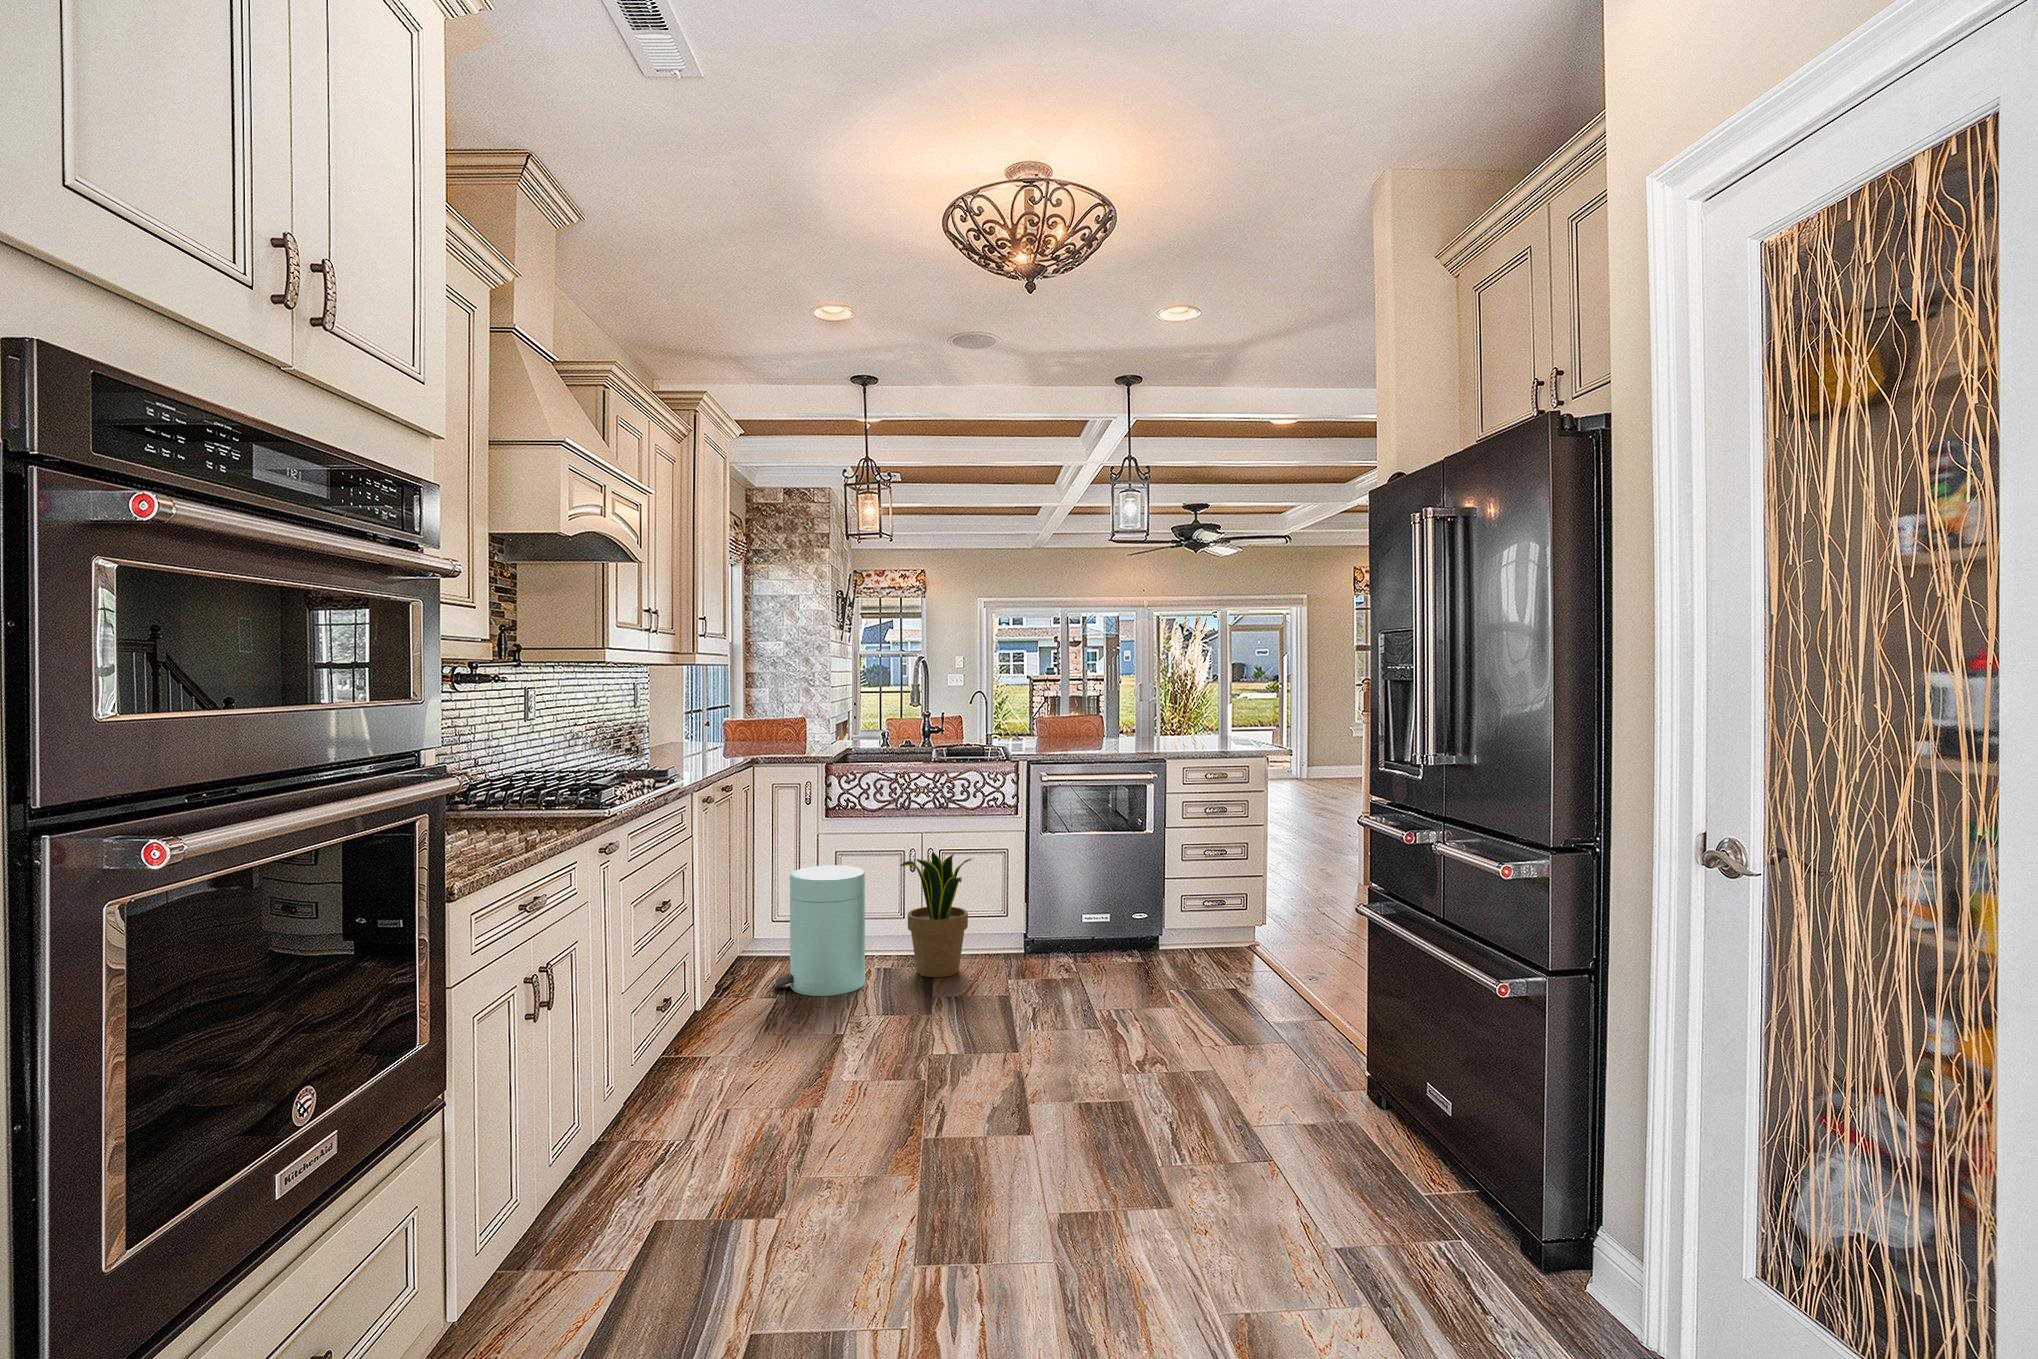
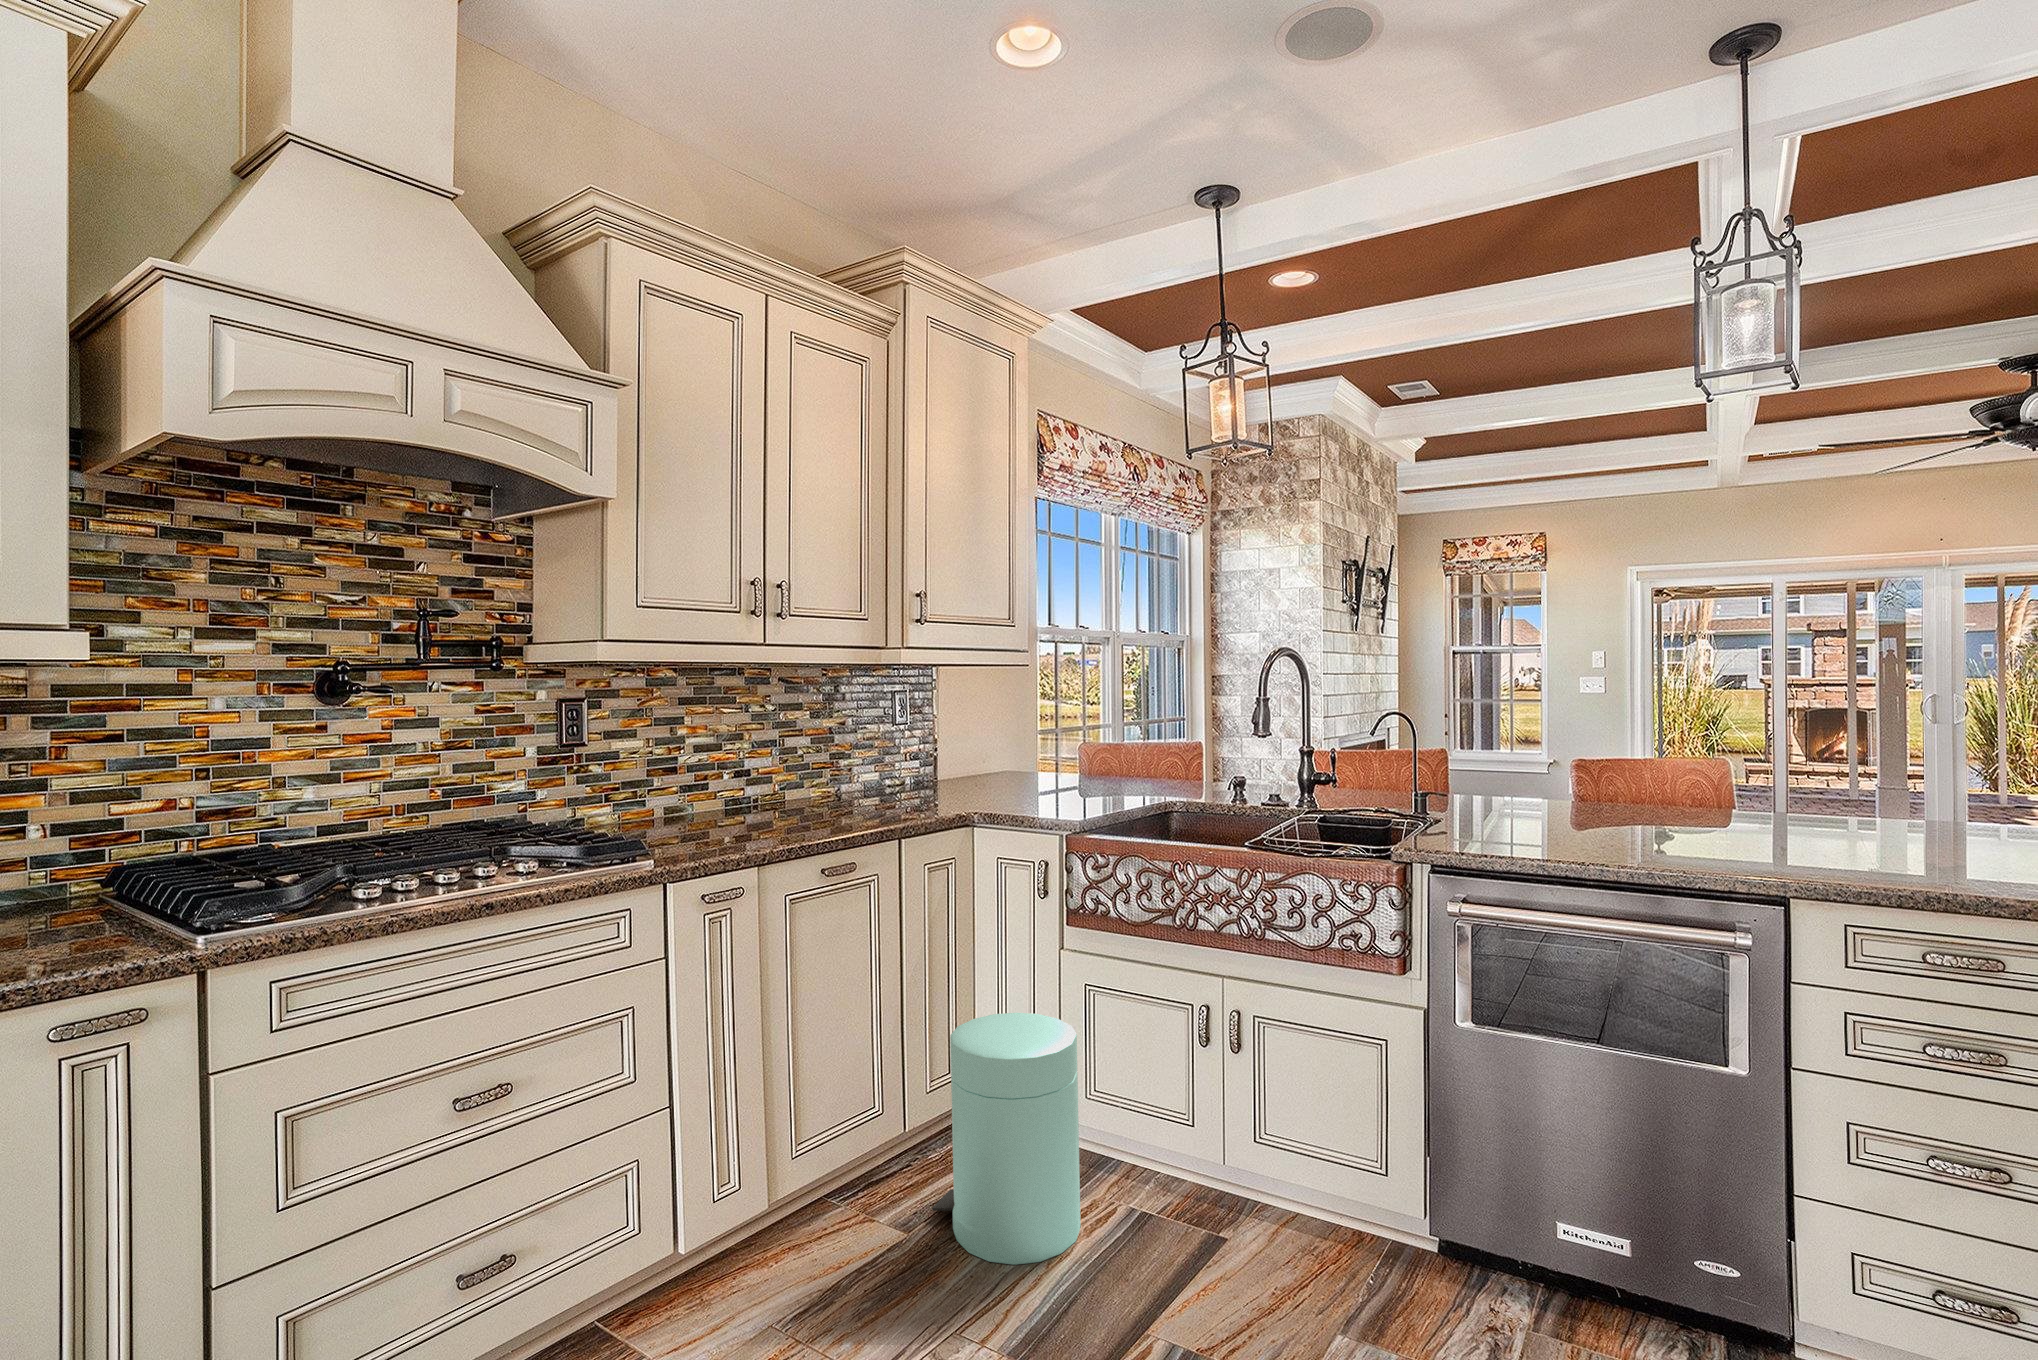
potted plant: present [900,852,972,977] -> none [1139,1028,1287,1282]

